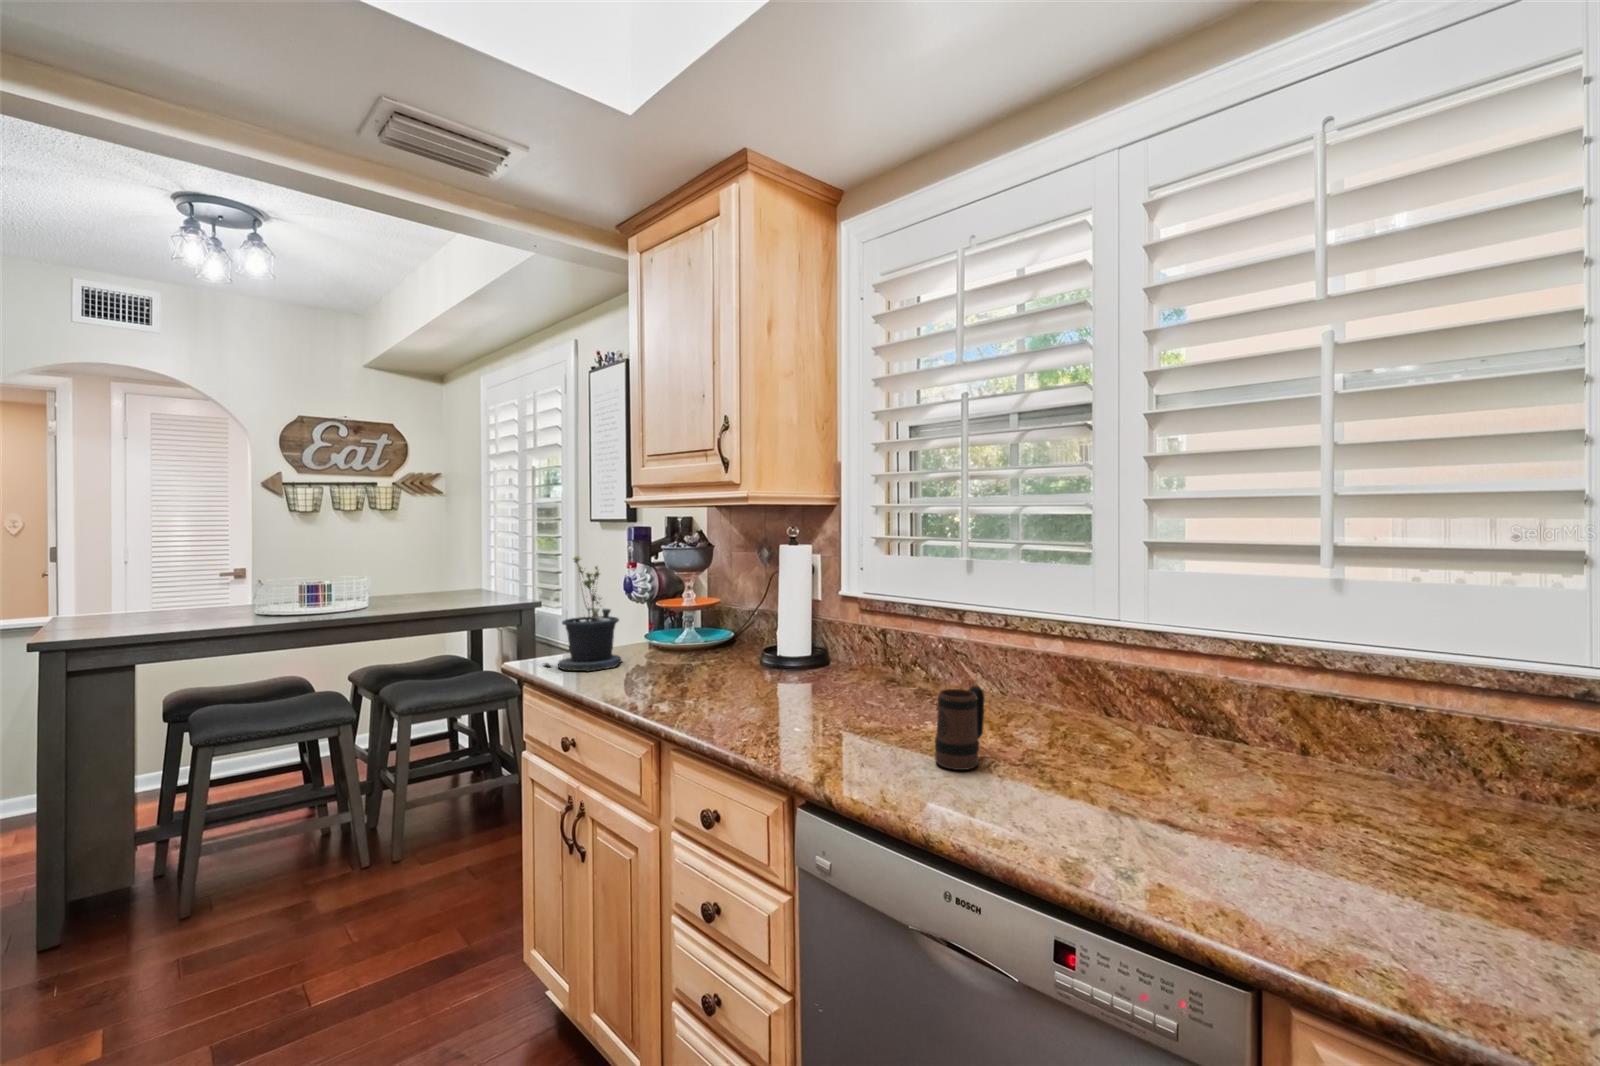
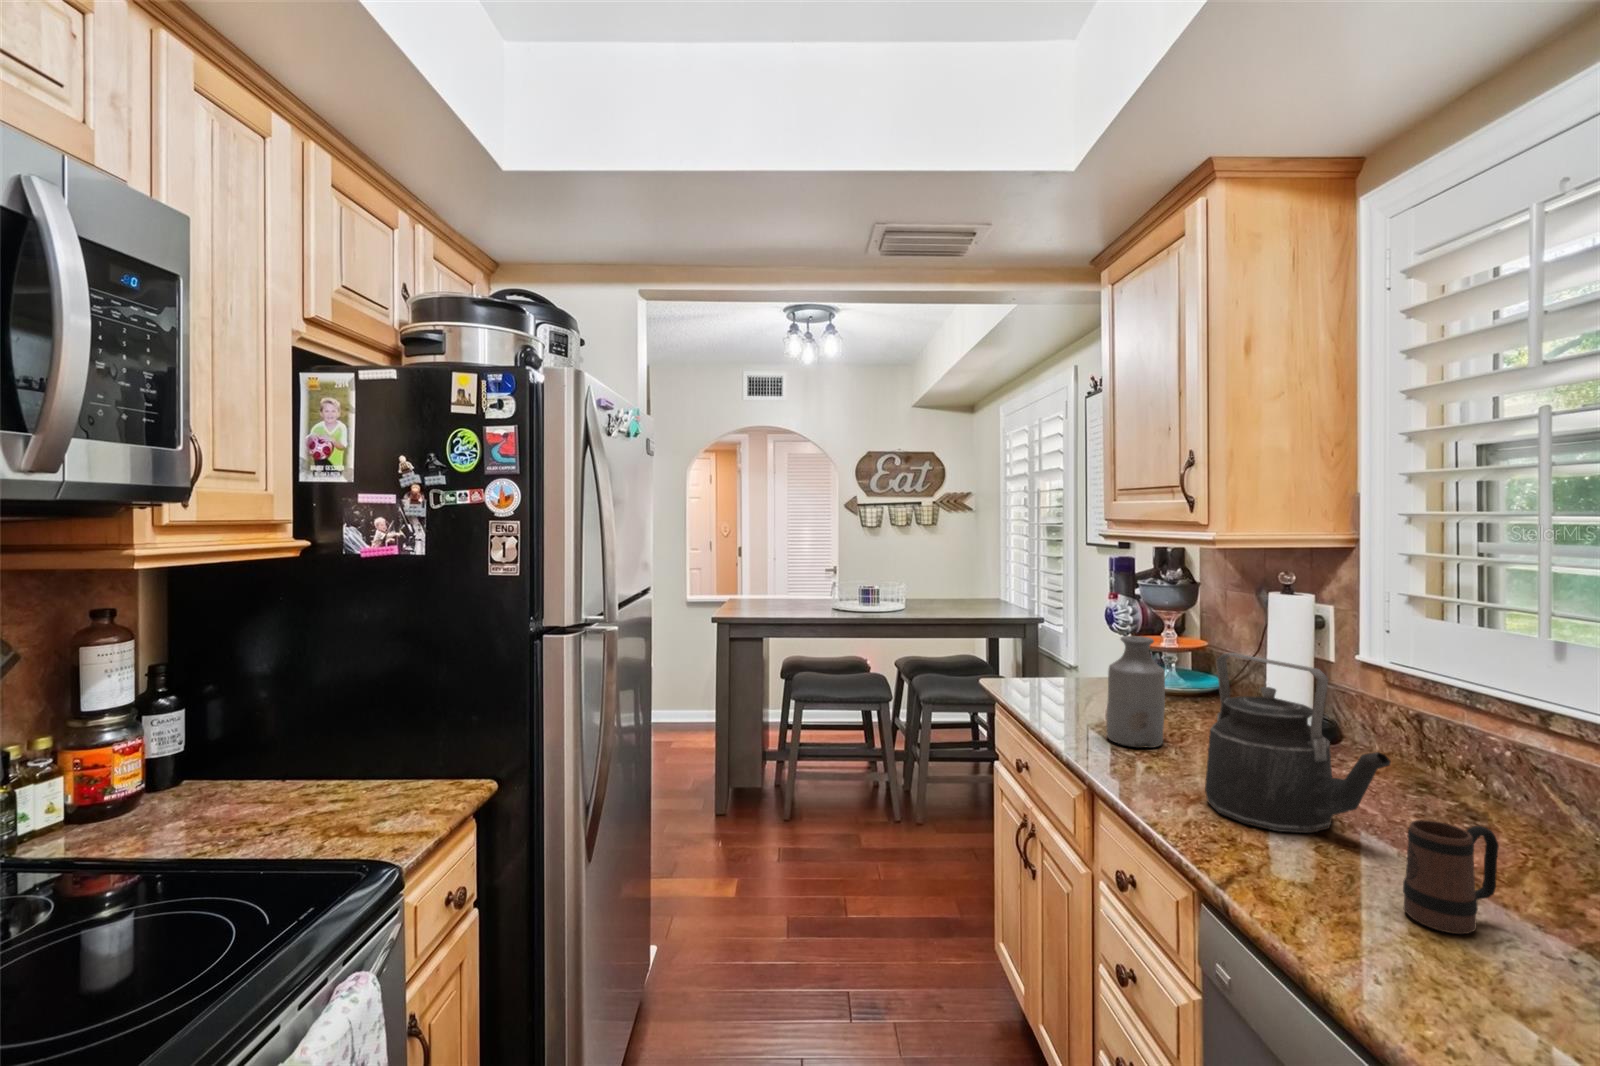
potted plant: present [544,557,622,671] -> none [1012,591,1089,703]
kettle: none [769,587,906,733] -> present [1205,653,1390,833]
bottle: none [660,588,711,694] -> present [1107,636,1165,748]

